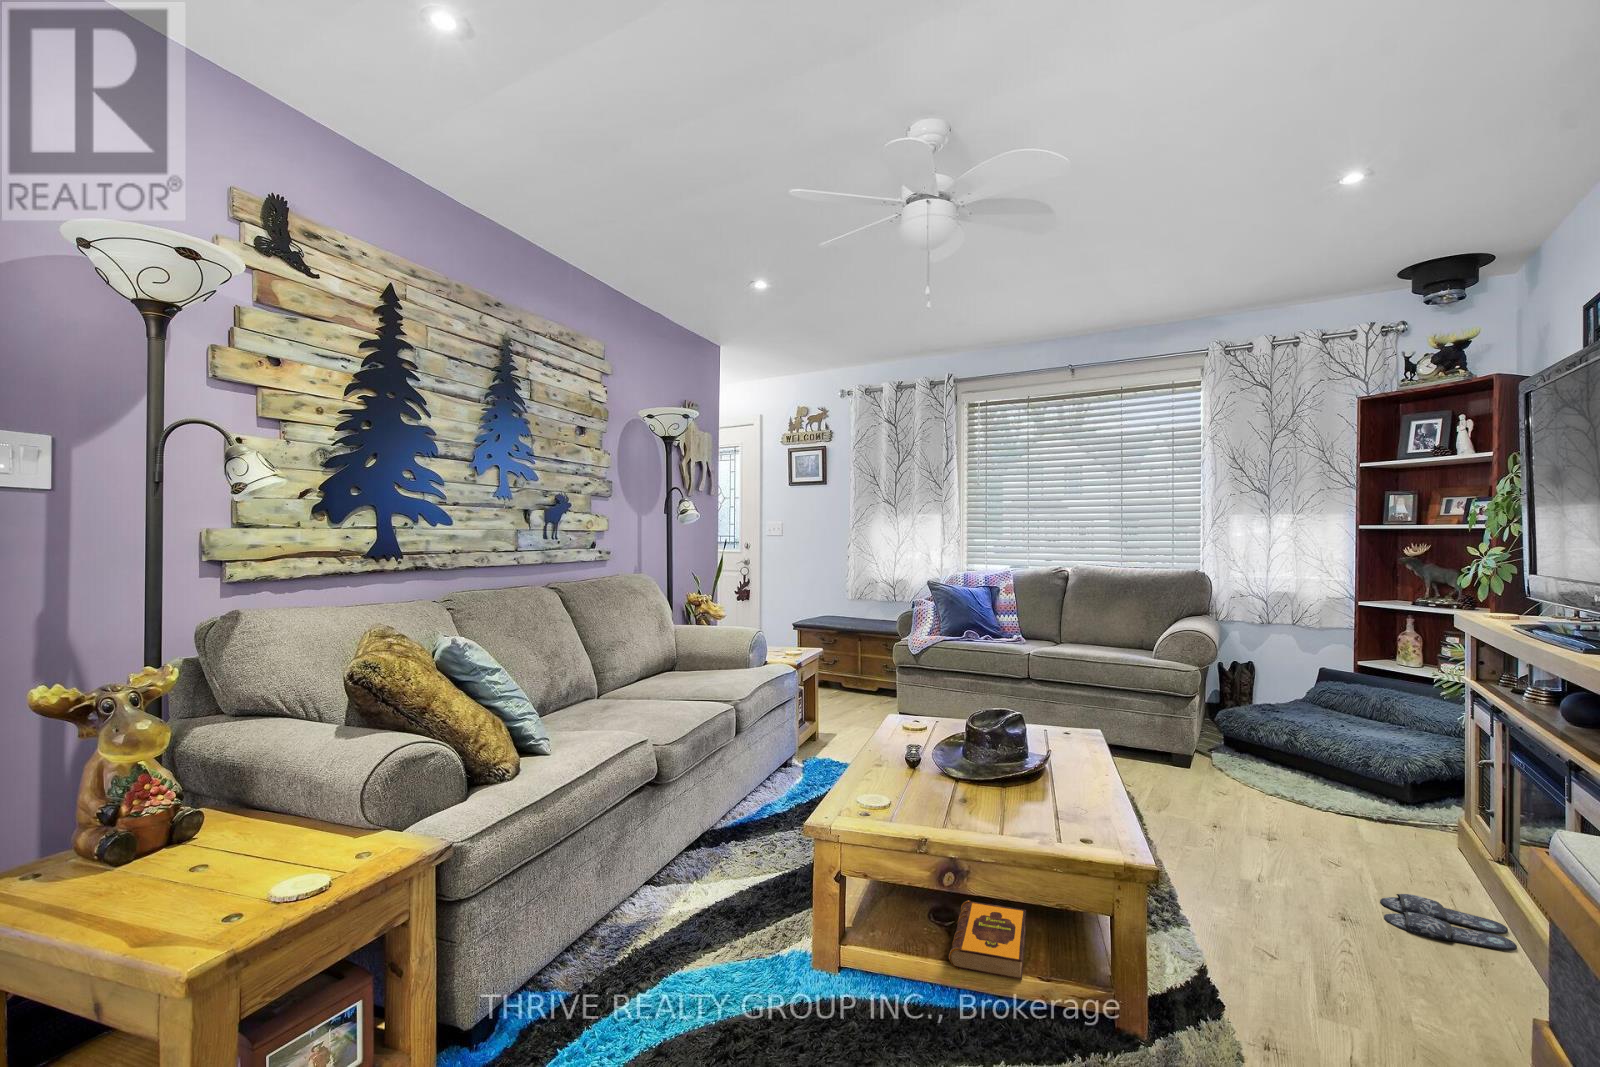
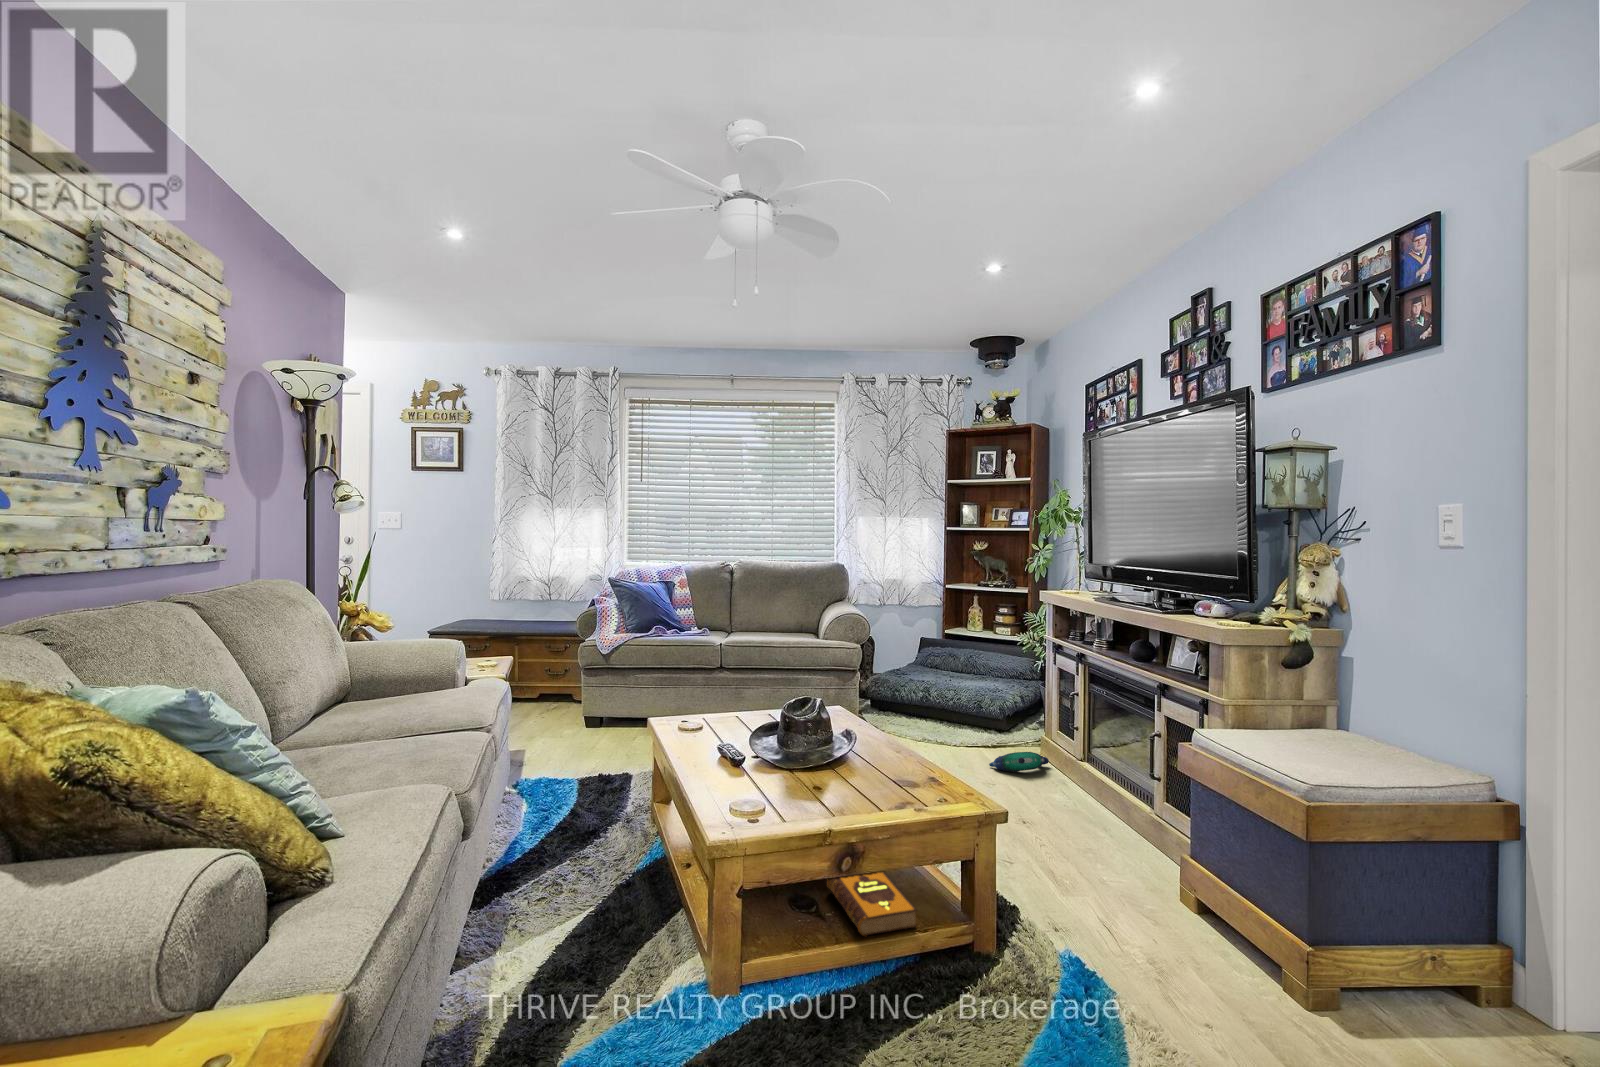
plush toy: none [1354,841,1469,872] -> present [989,752,1049,772]
slippers: present [1380,894,1517,951] -> none [1027,786,1104,812]

